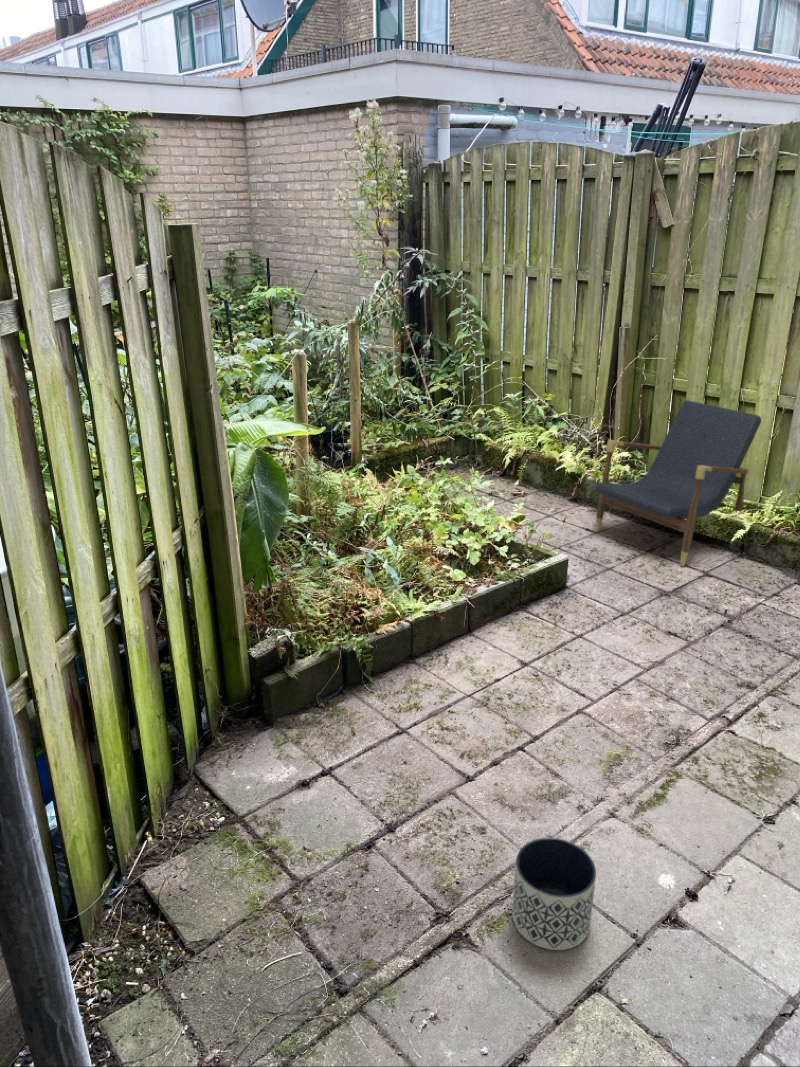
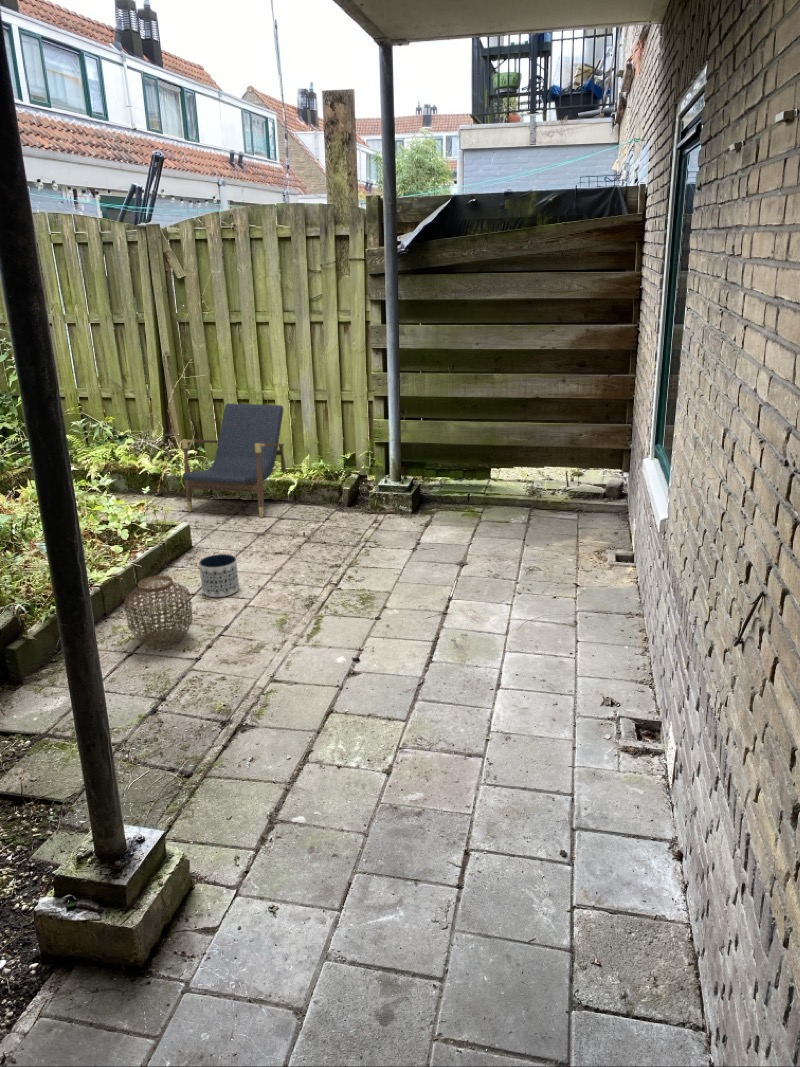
woven basket: none [409,638,495,738] -> present [125,576,192,648]
planter: present [512,838,596,950] -> present [199,554,239,597]

